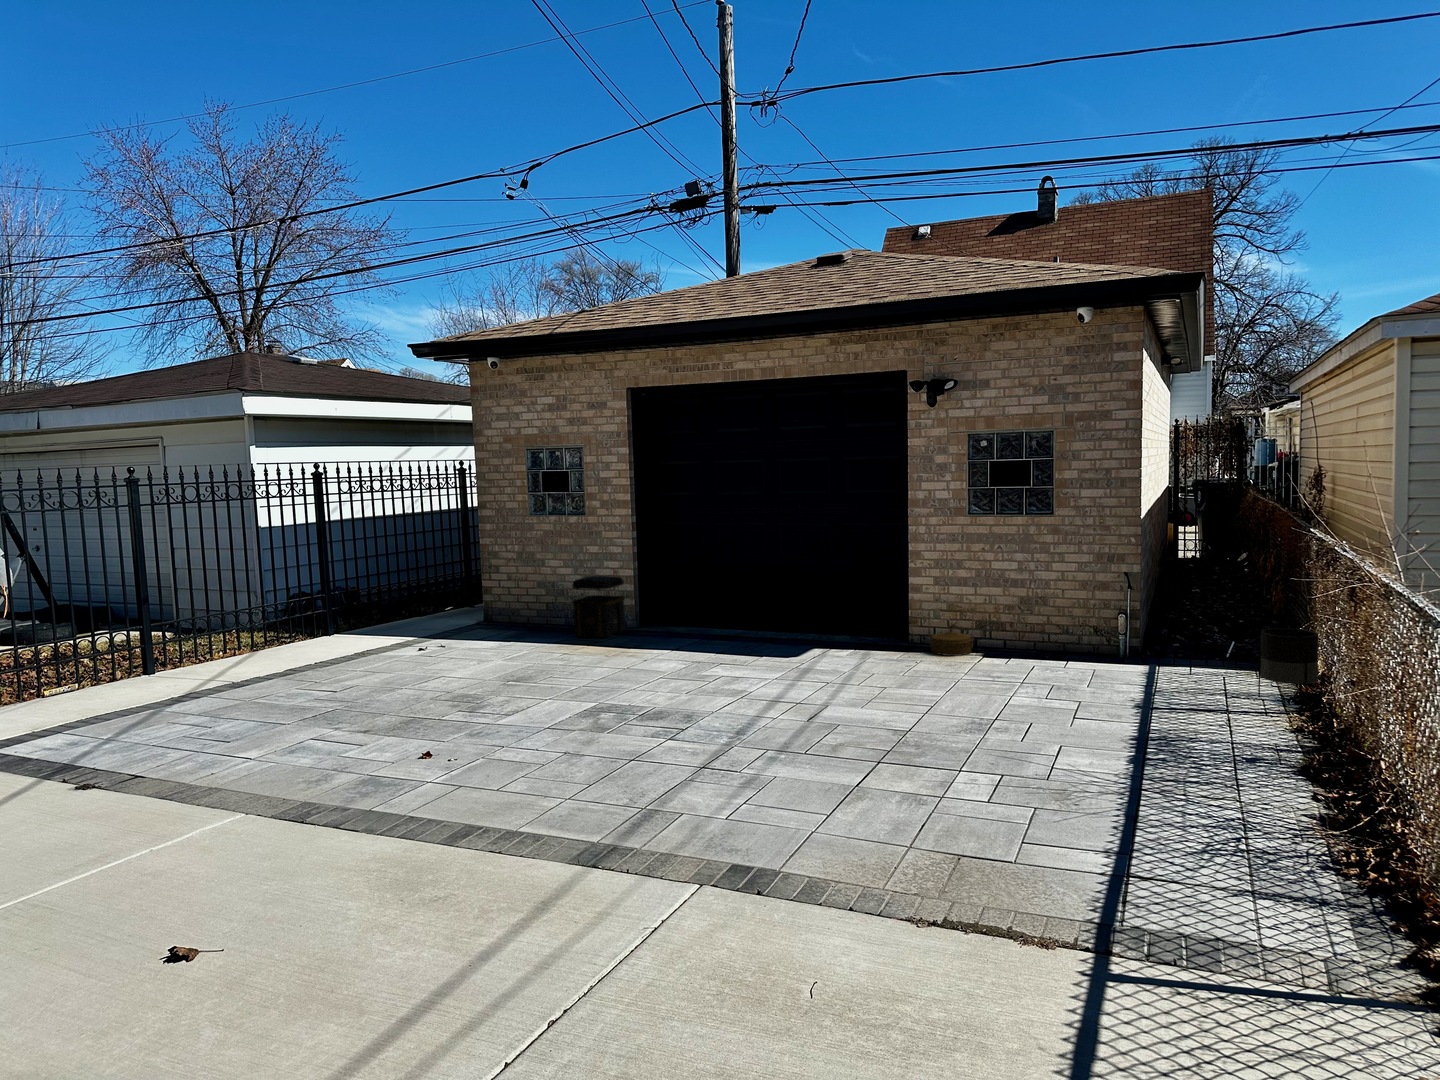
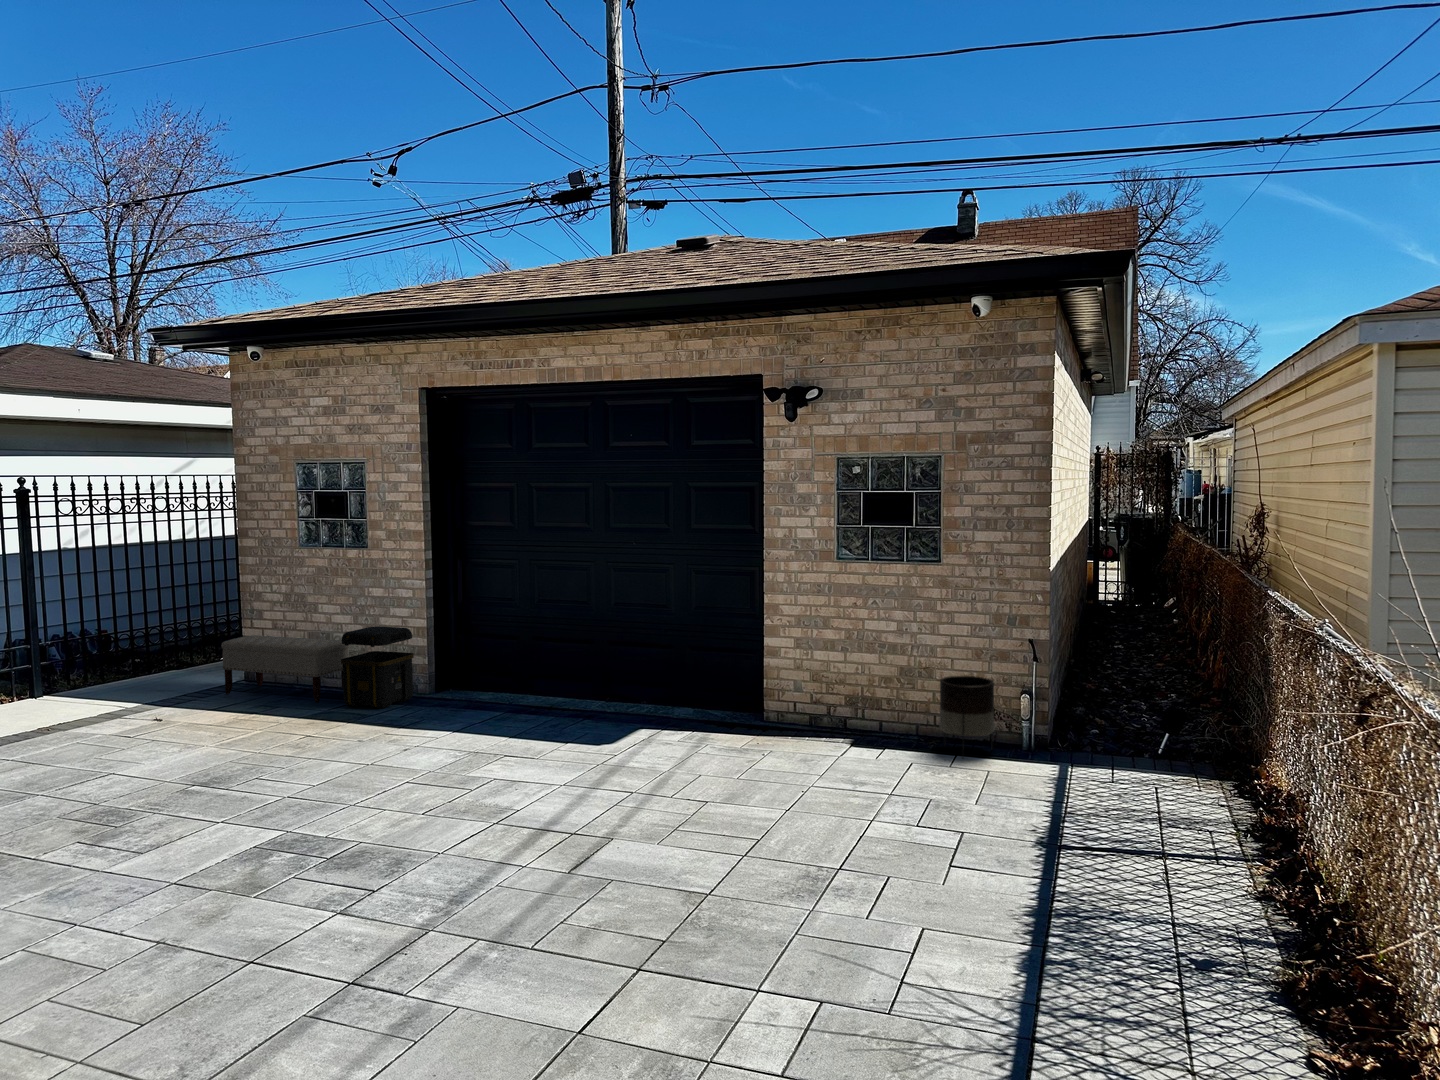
bench: none [473,585,572,635] -> present [221,635,350,703]
woven basket: present [928,608,974,656] -> none [783,680,840,744]
planter: present [1258,628,1318,705] -> present [940,676,994,757]

